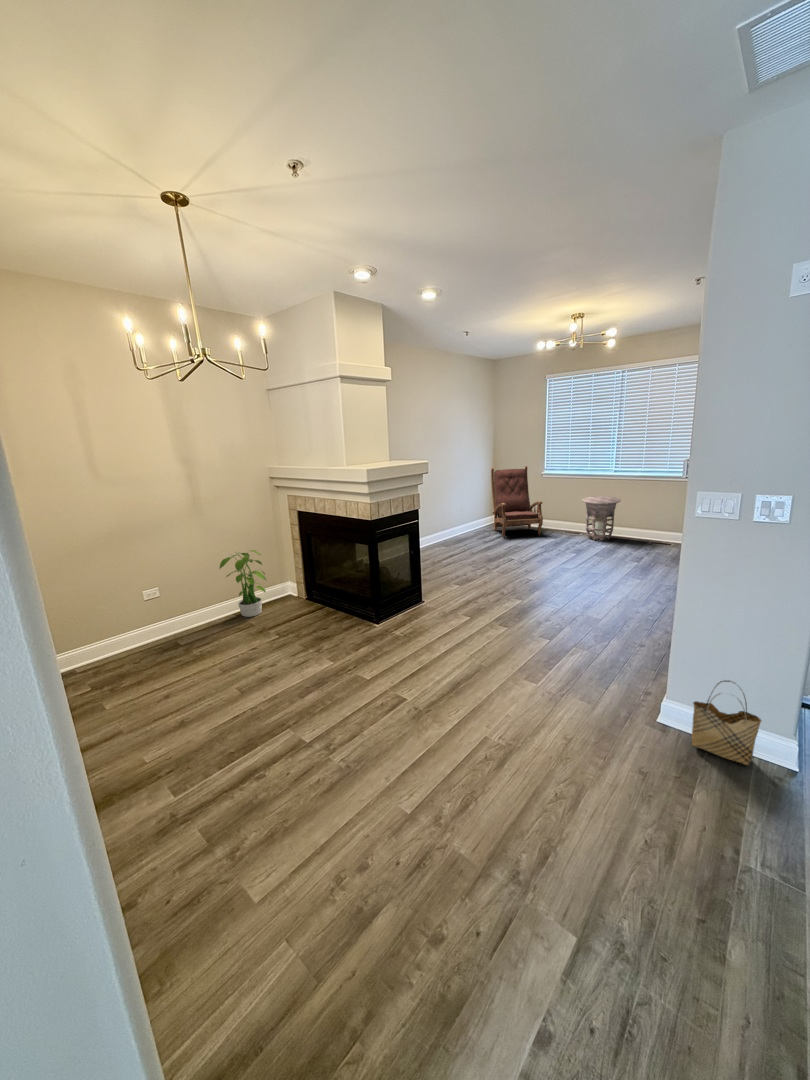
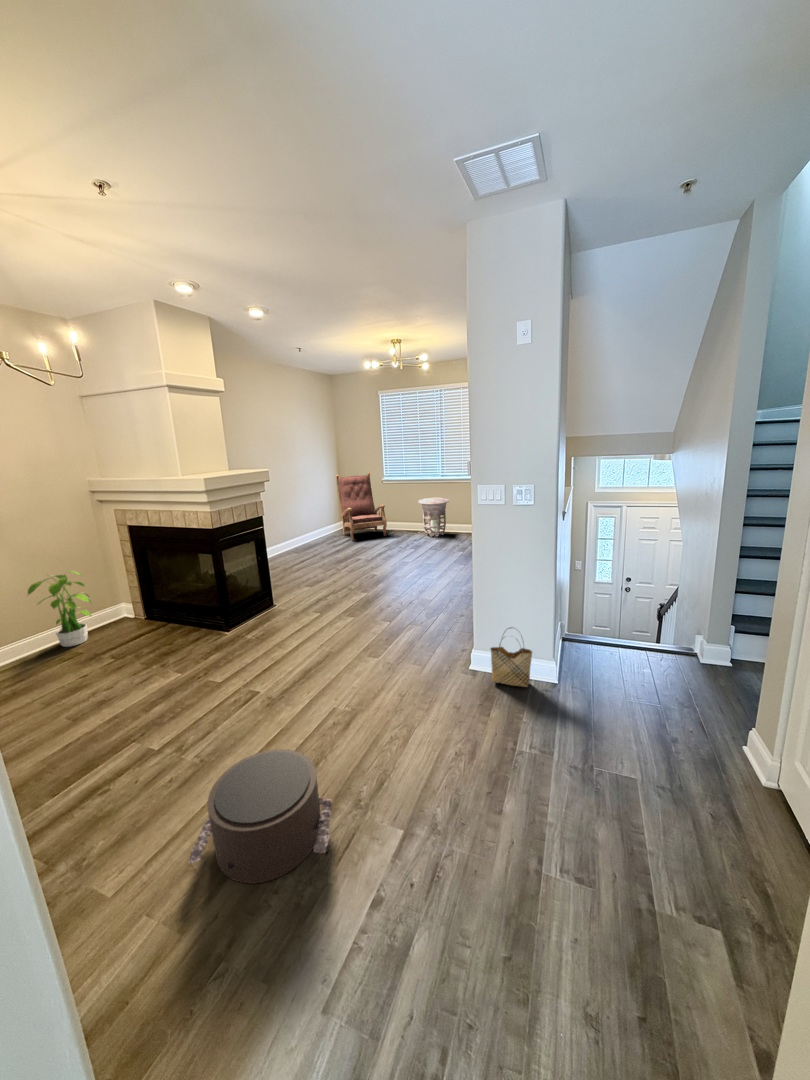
pouf: none [327,783,485,950] -> present [188,749,332,884]

